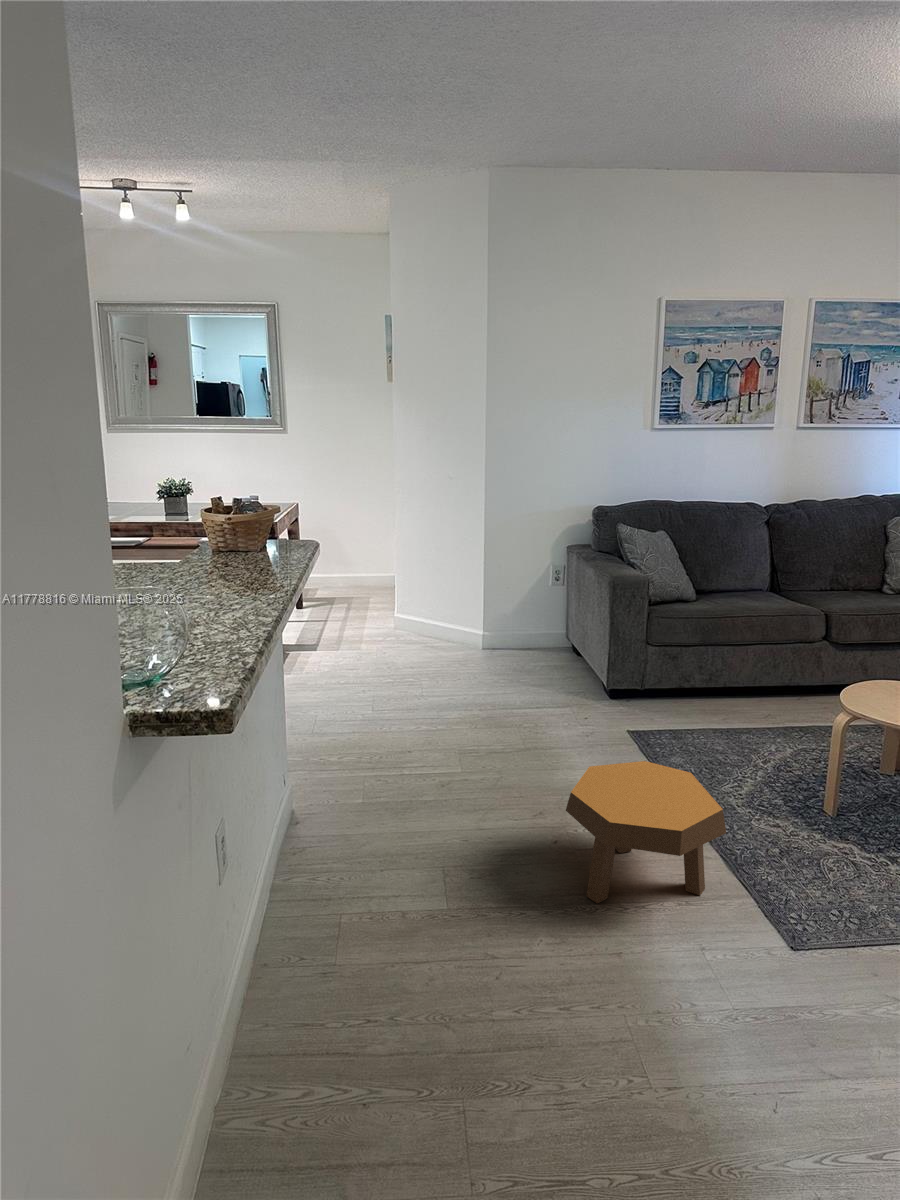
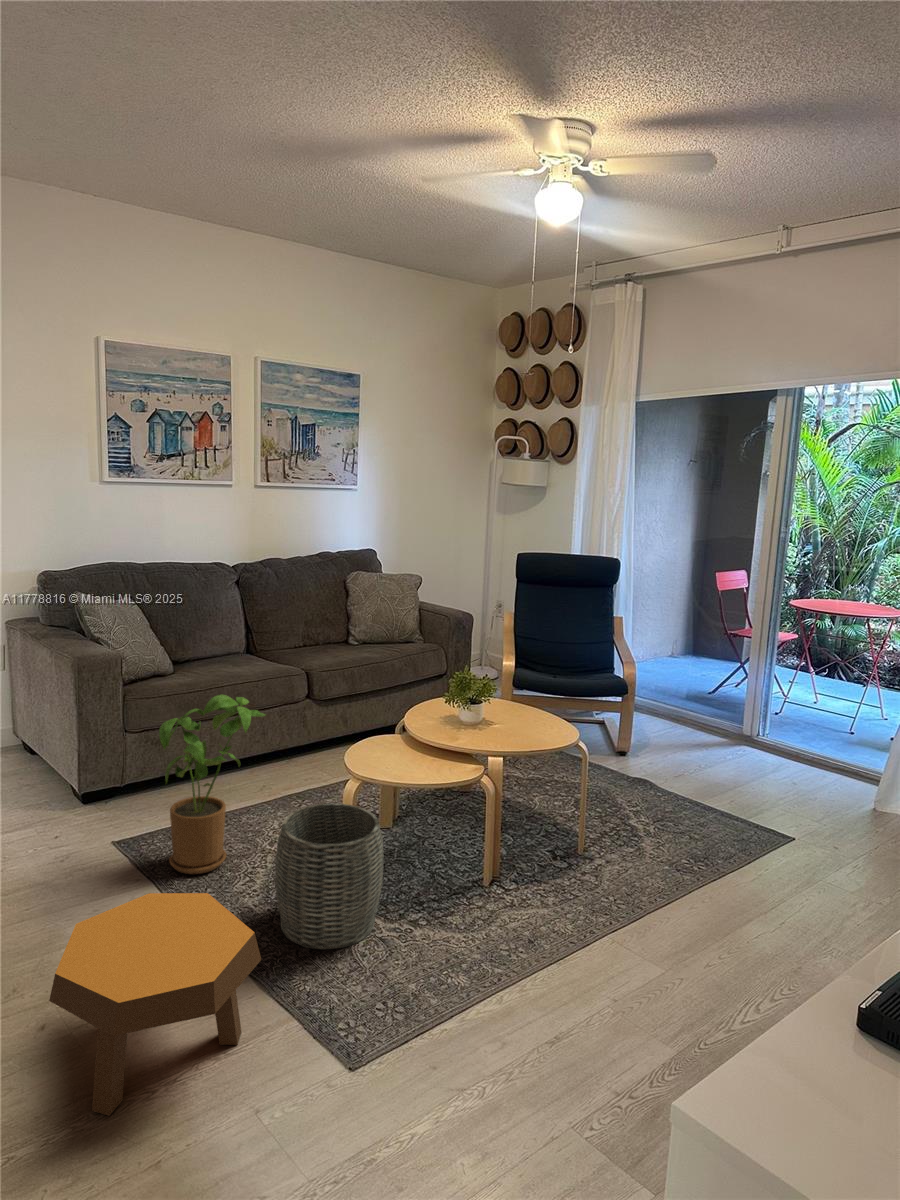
house plant: none [671,617,769,770] -> present [159,695,265,874]
woven basket: none [755,728,867,860] -> present [275,803,383,949]

